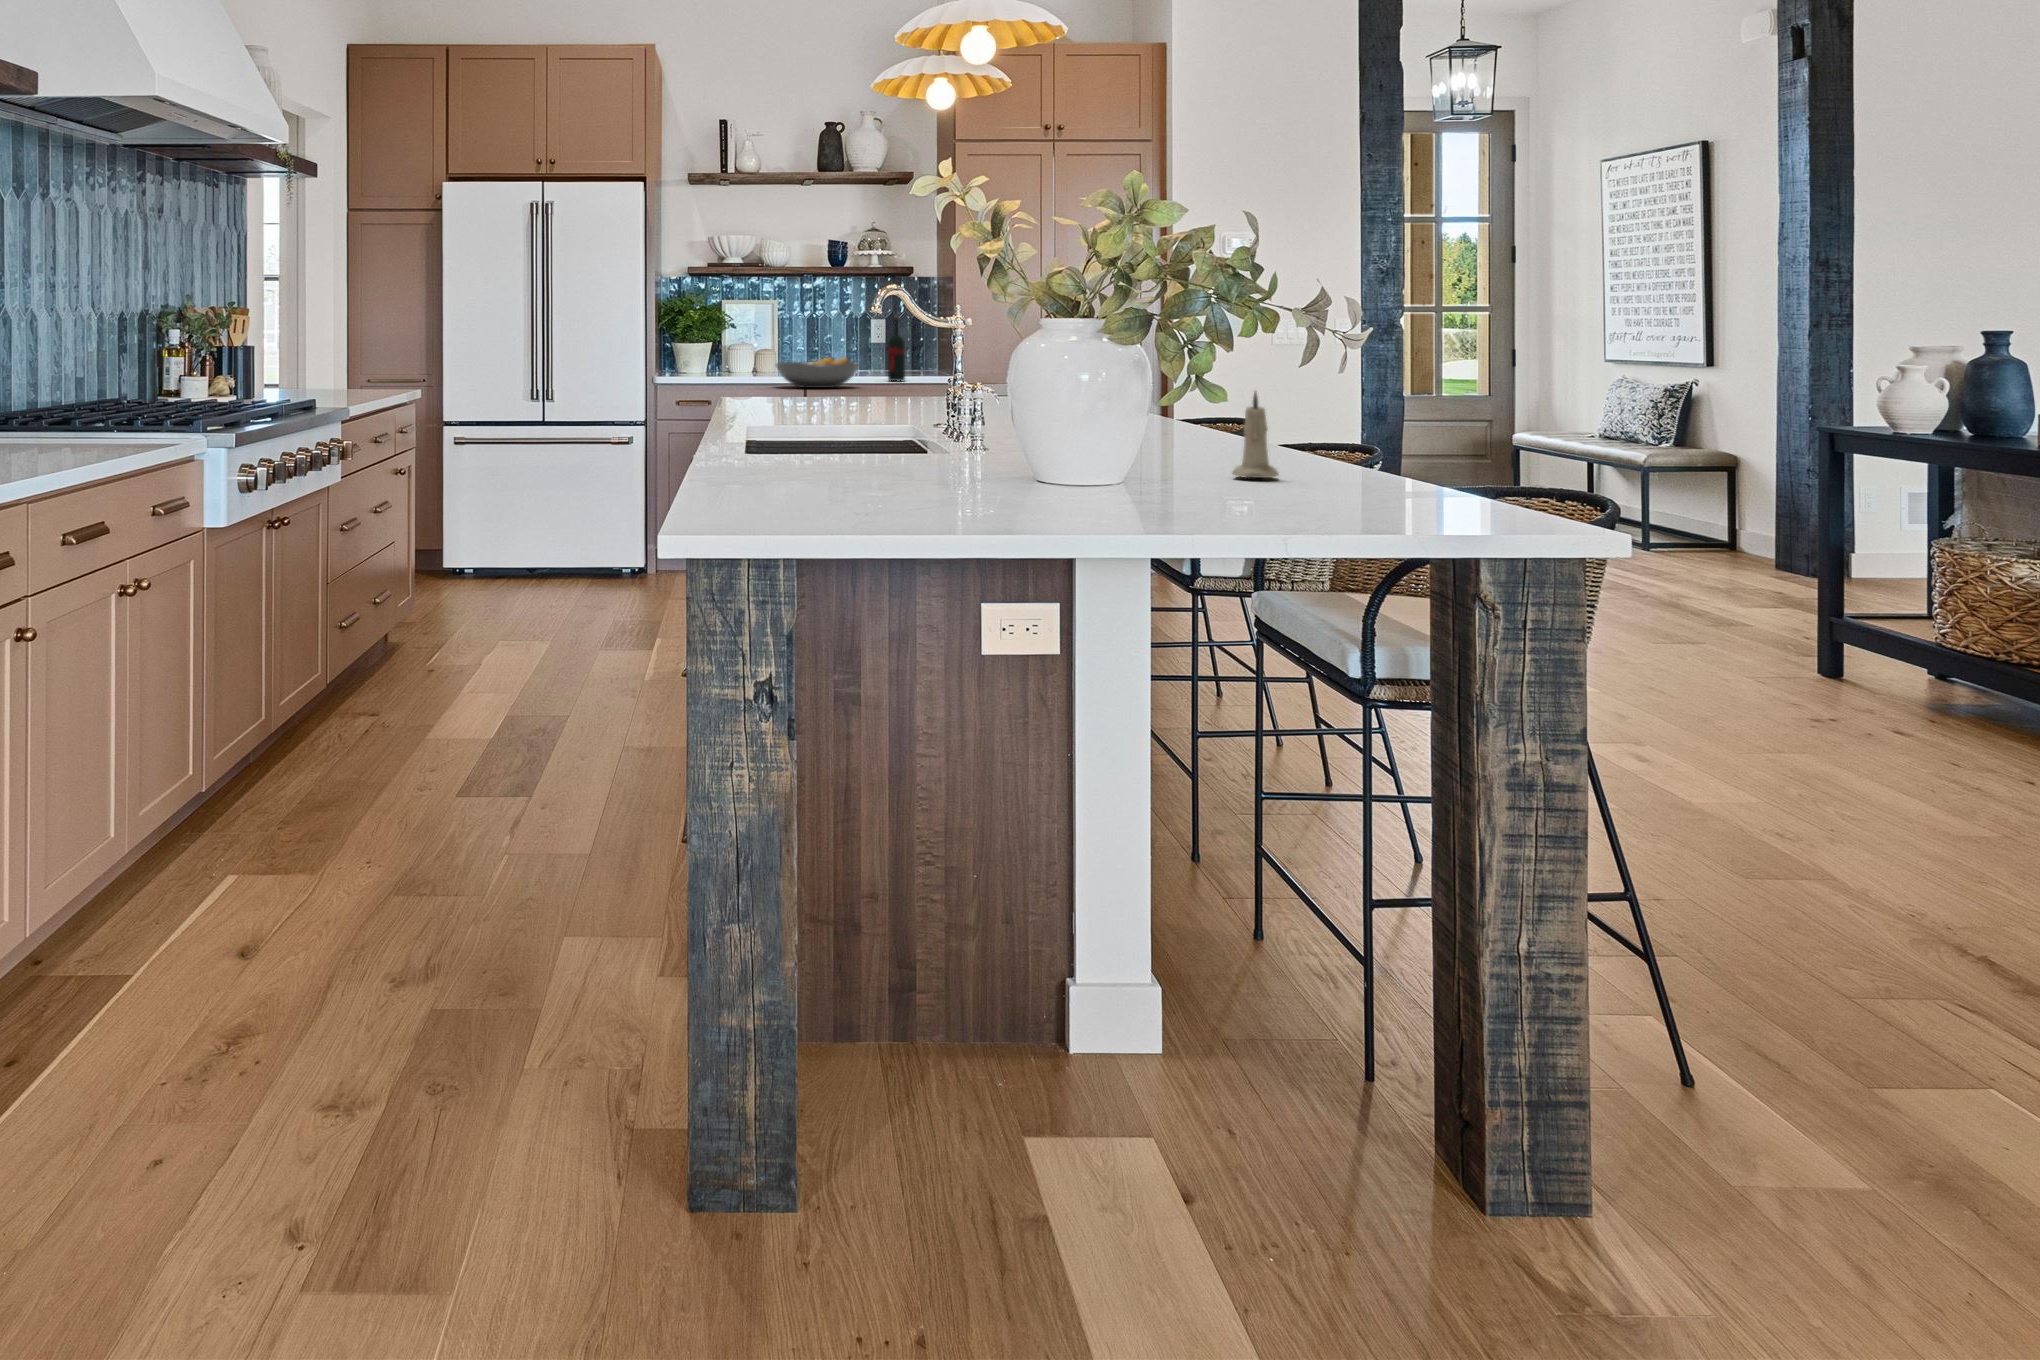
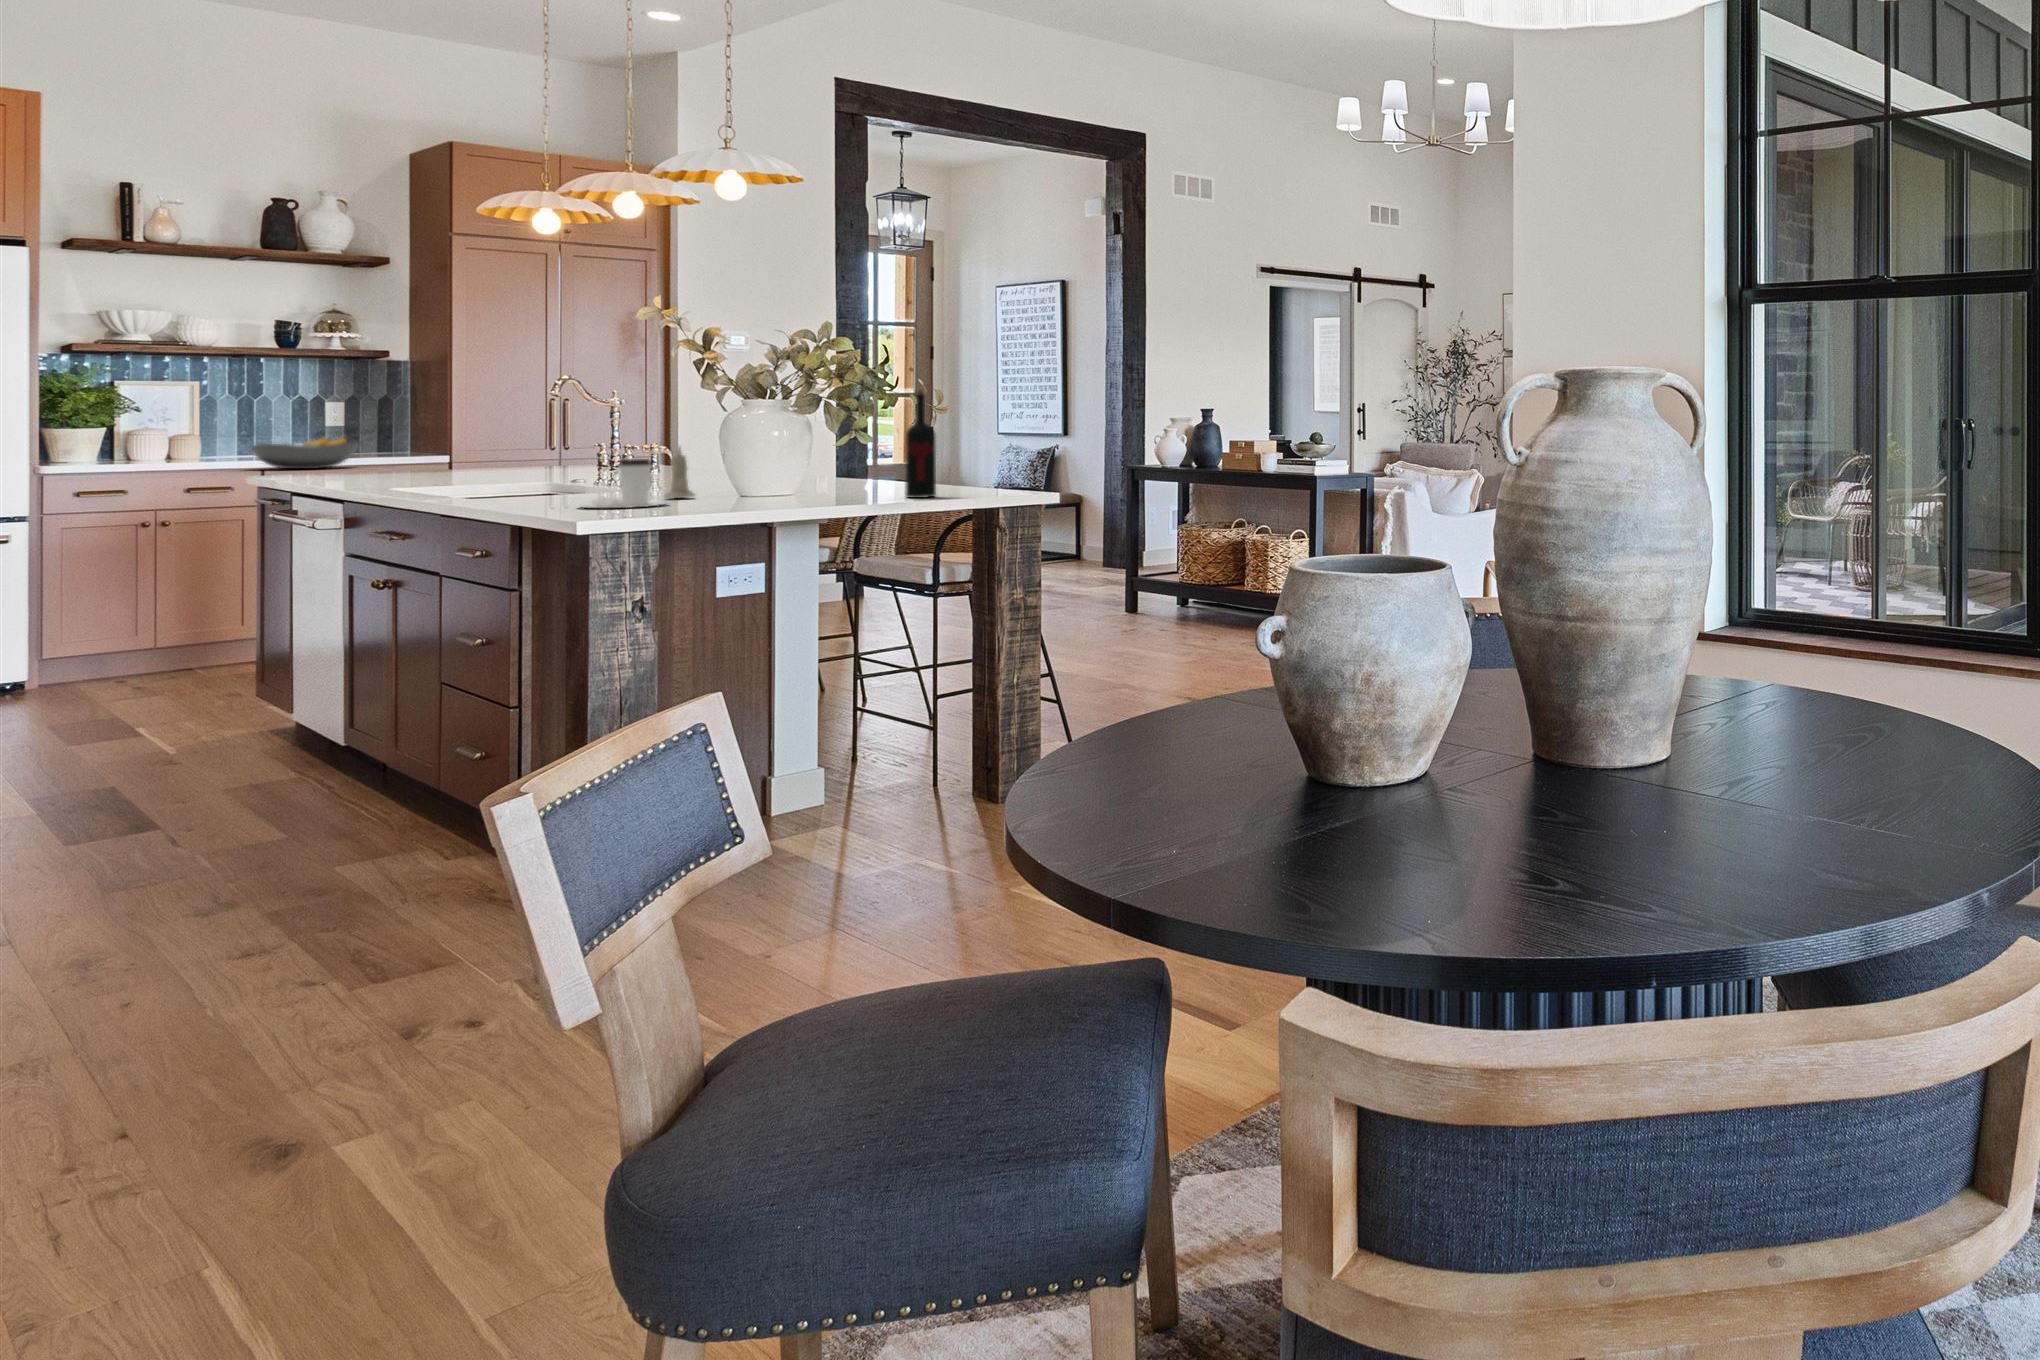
wine bottle: present [888,315,905,381] -> present [905,390,936,498]
candle: present [1232,392,1278,478] -> present [665,448,695,498]
coffee cup: none [772,414,900,497] -> present [579,459,666,508]

